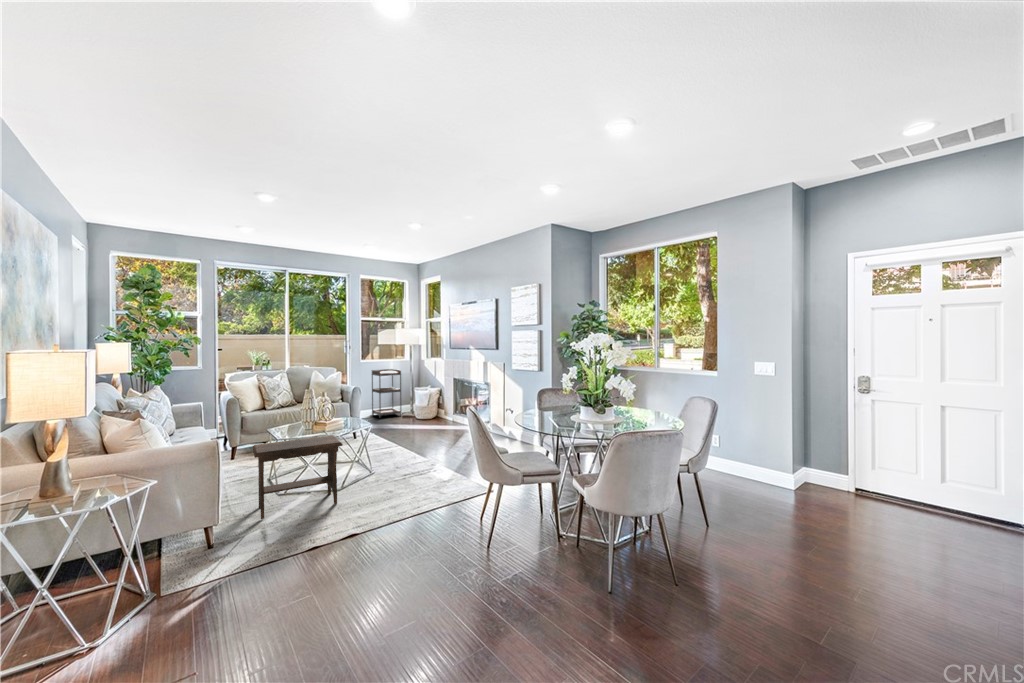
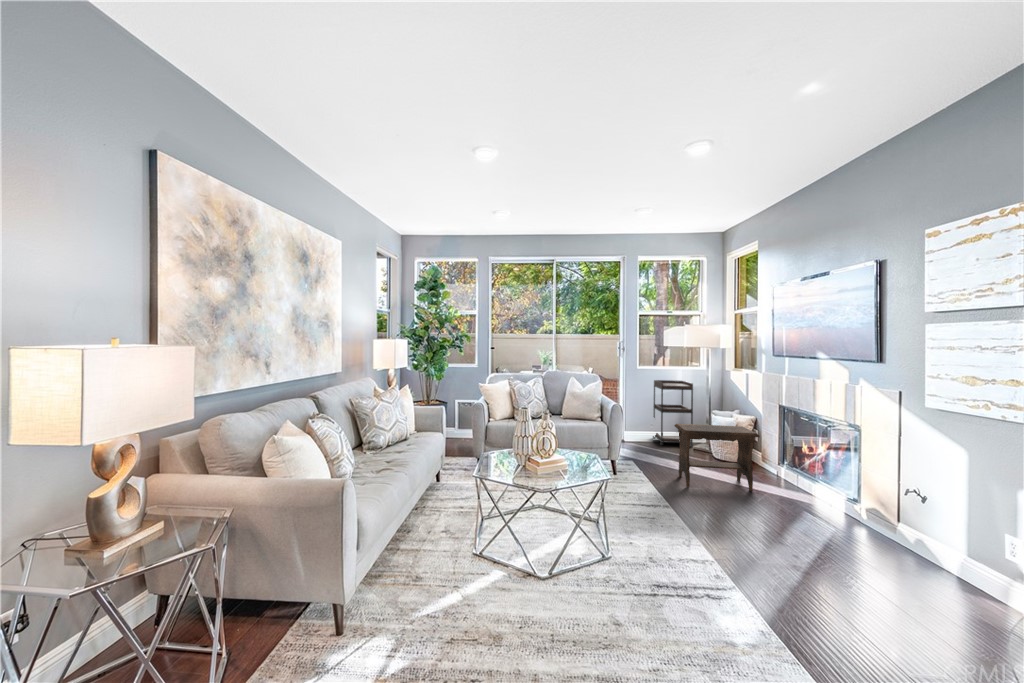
footstool: present [252,435,343,519] -> present [674,424,760,491]

